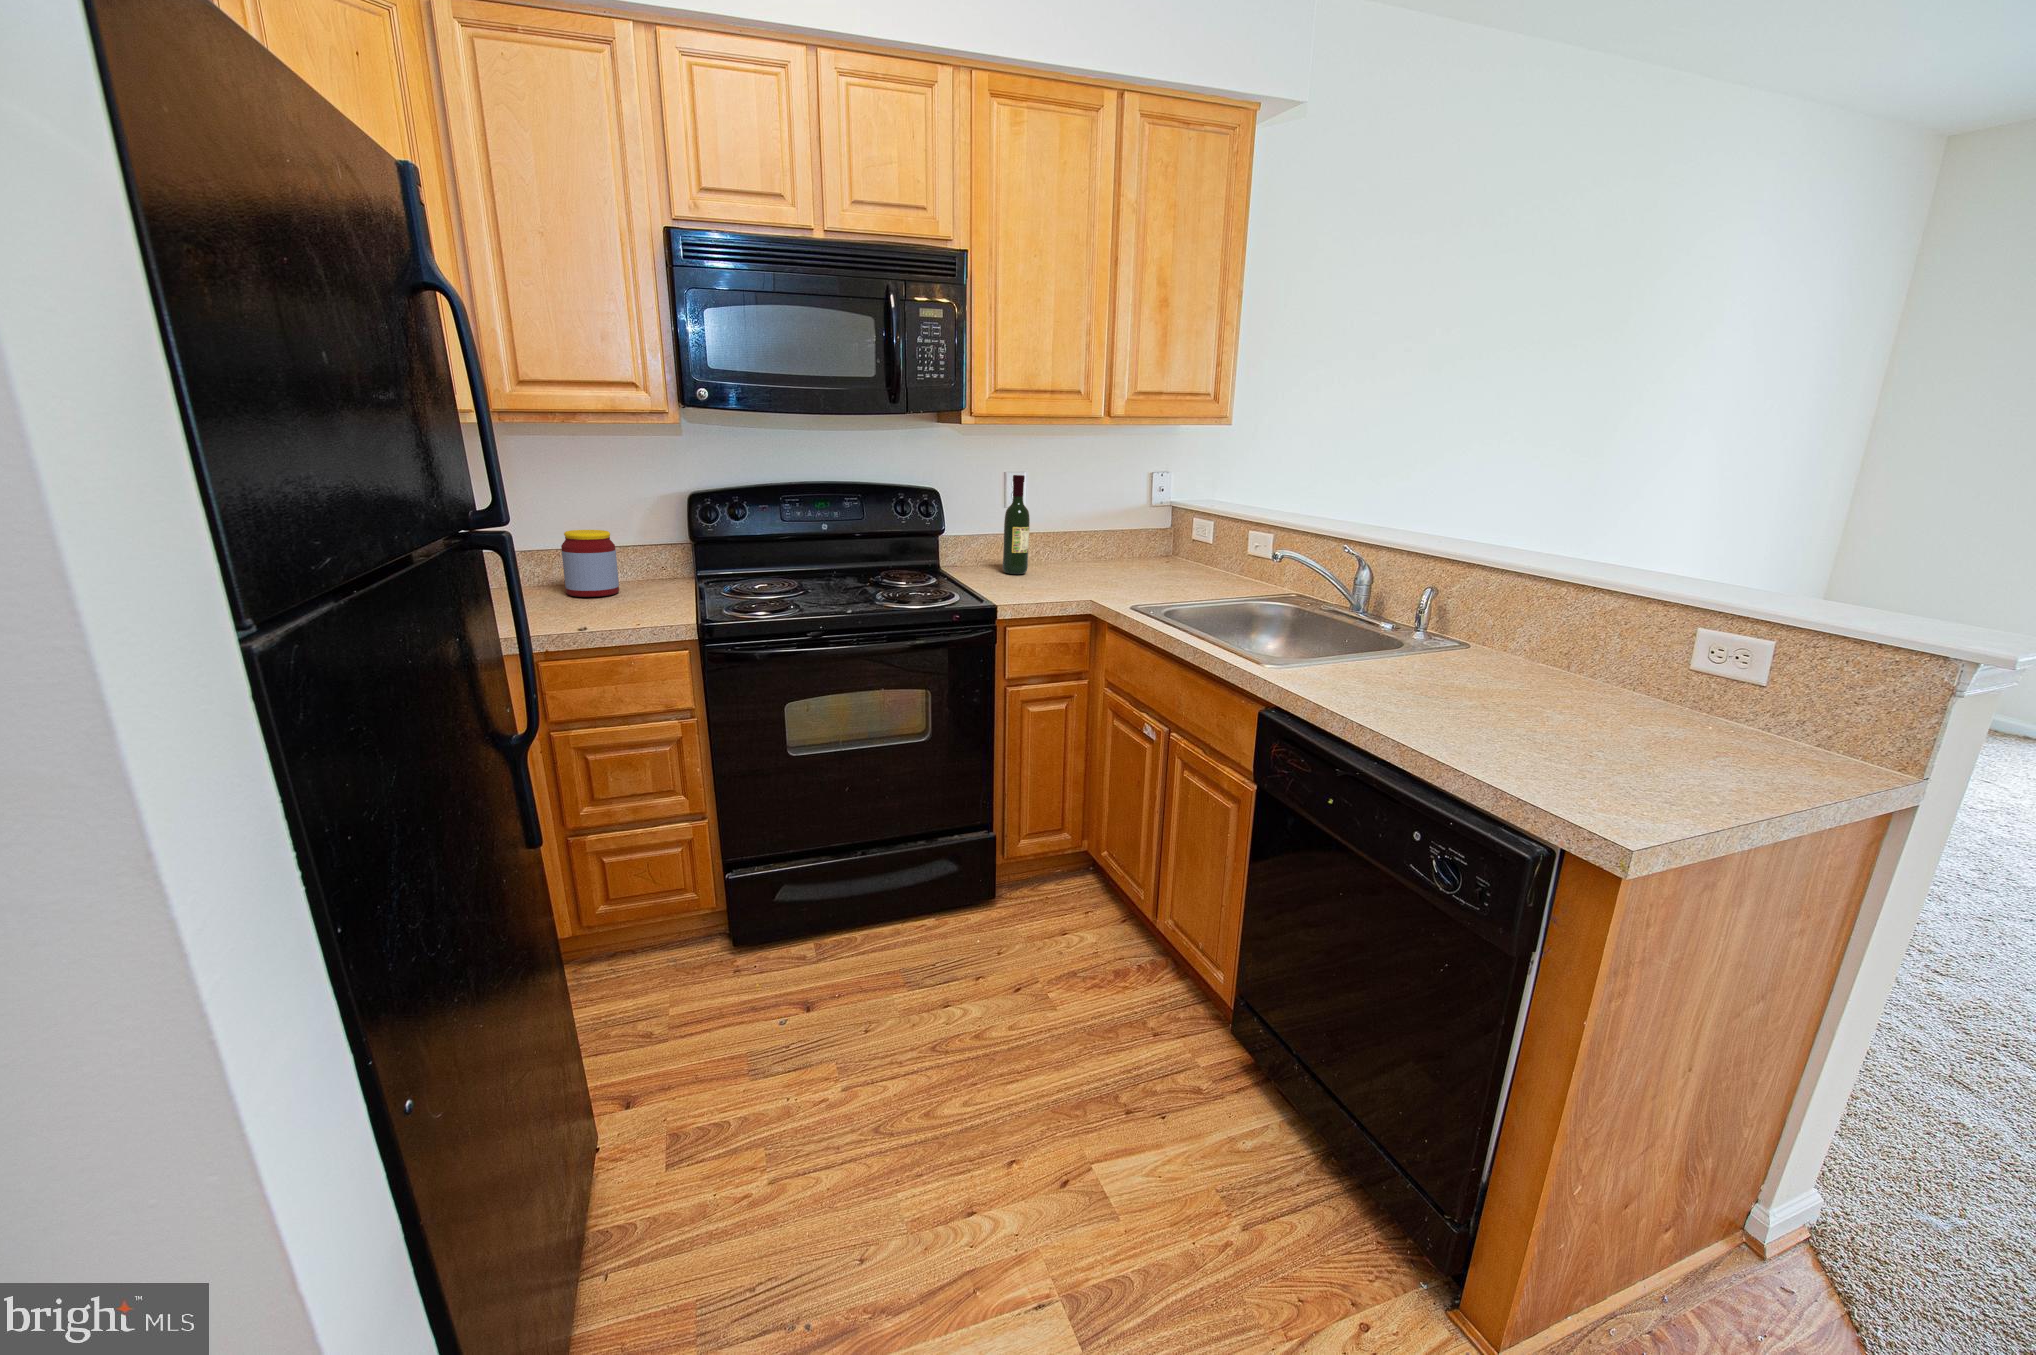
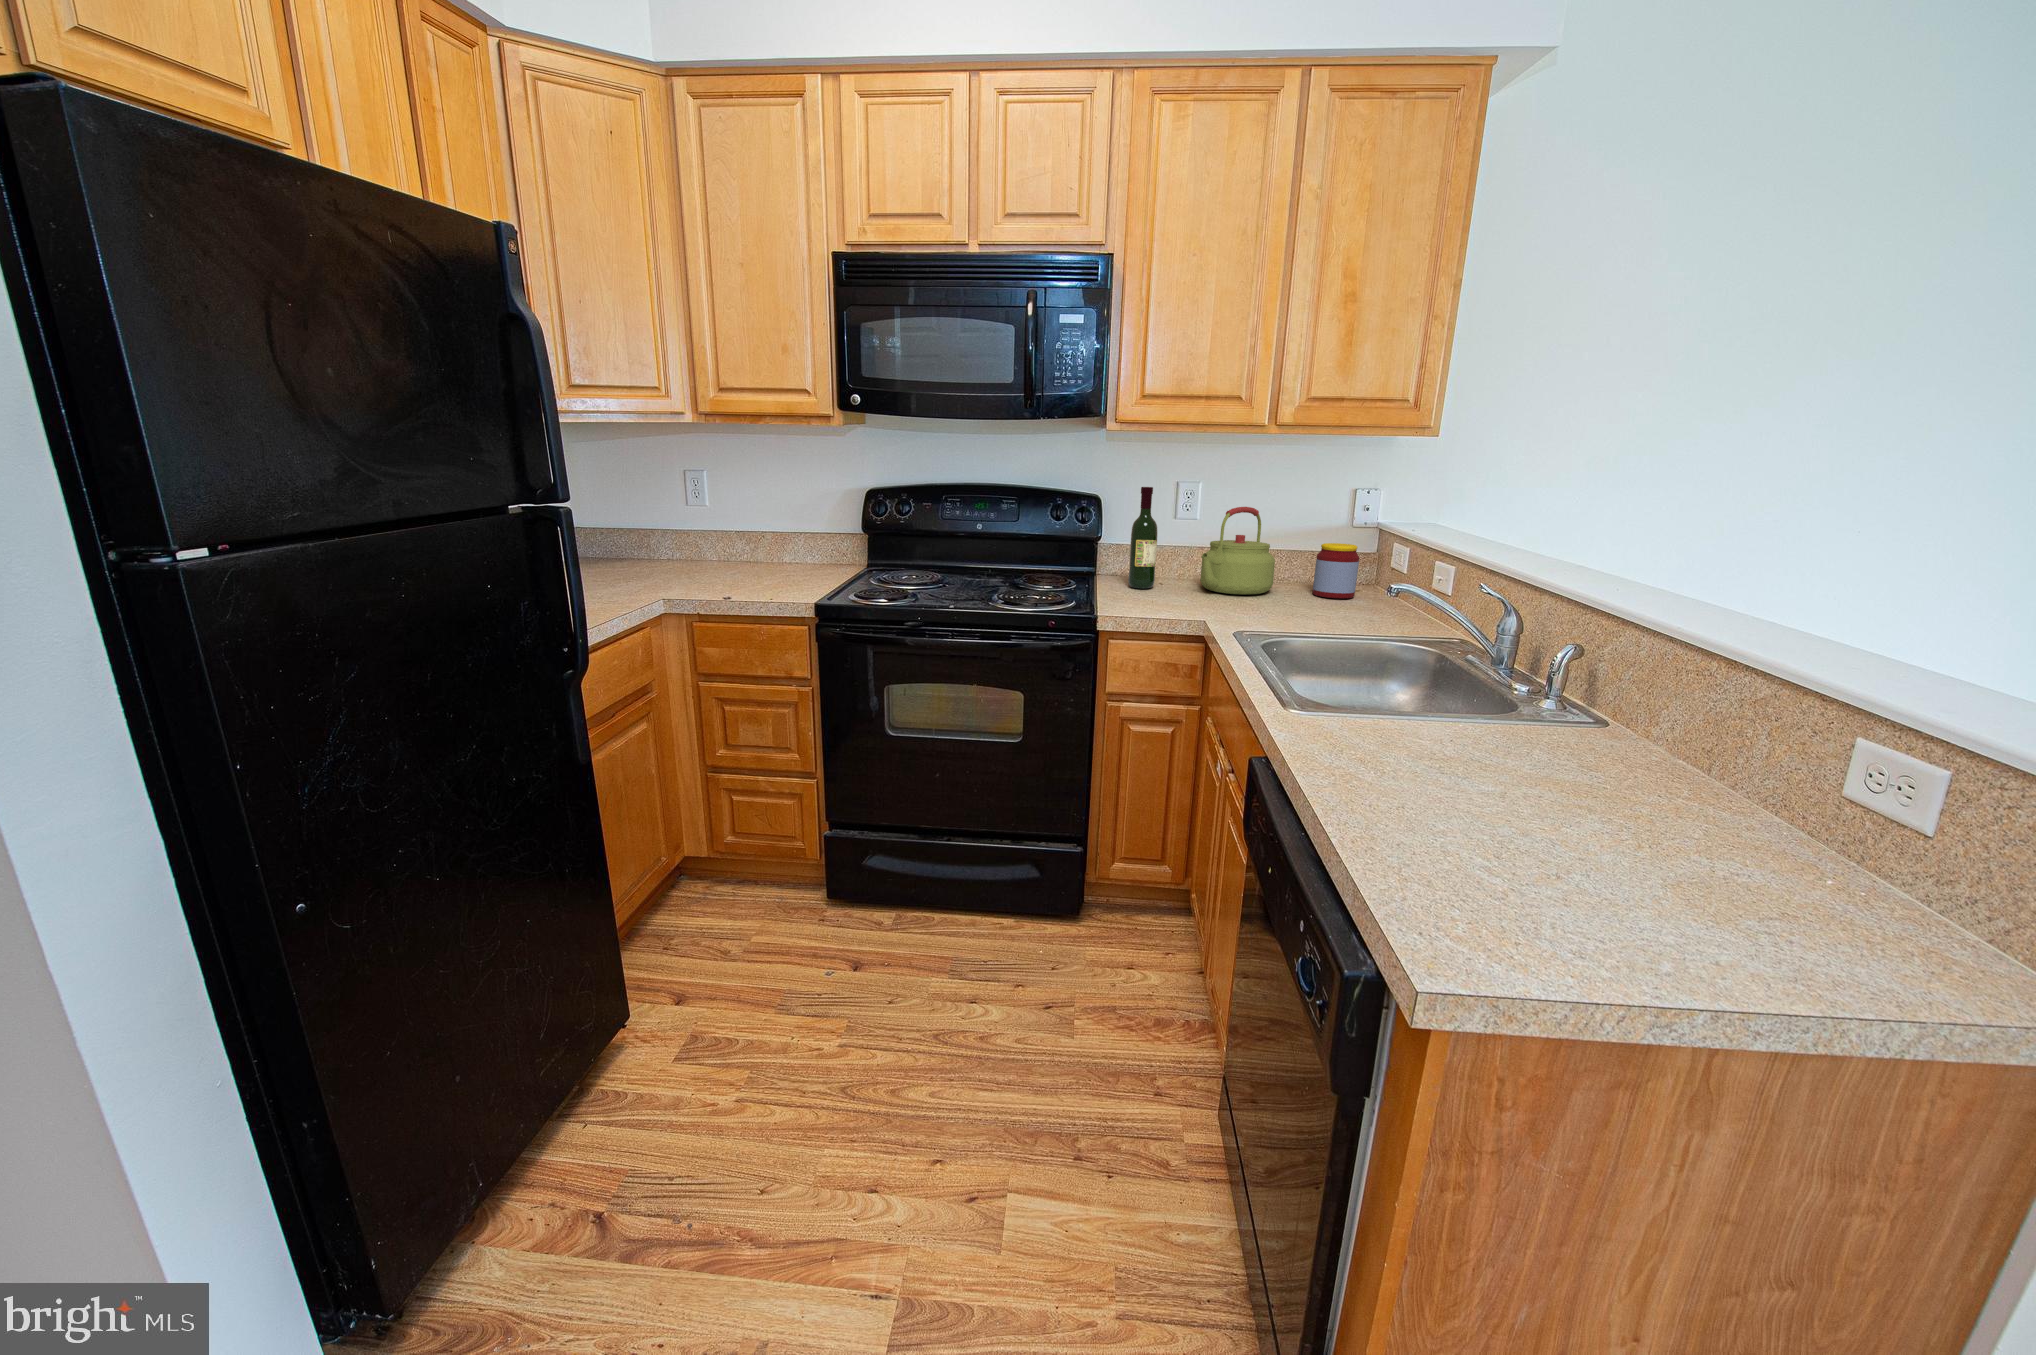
kettle: none [1063,494,1130,575] -> present [1200,507,1275,594]
jar: present [561,530,619,597] -> present [1313,543,1359,598]

